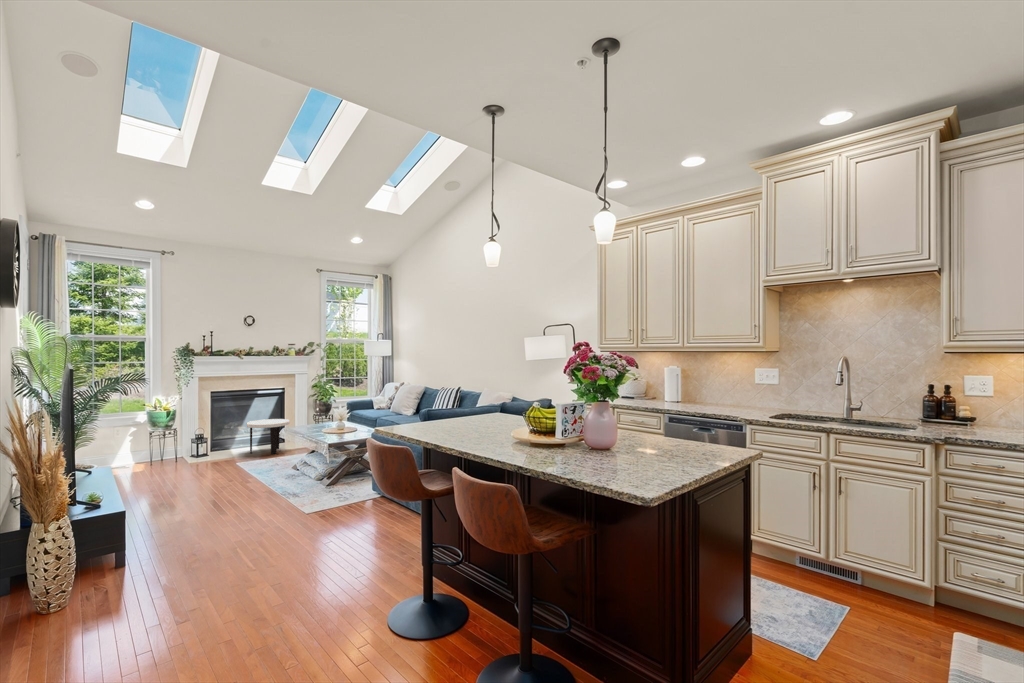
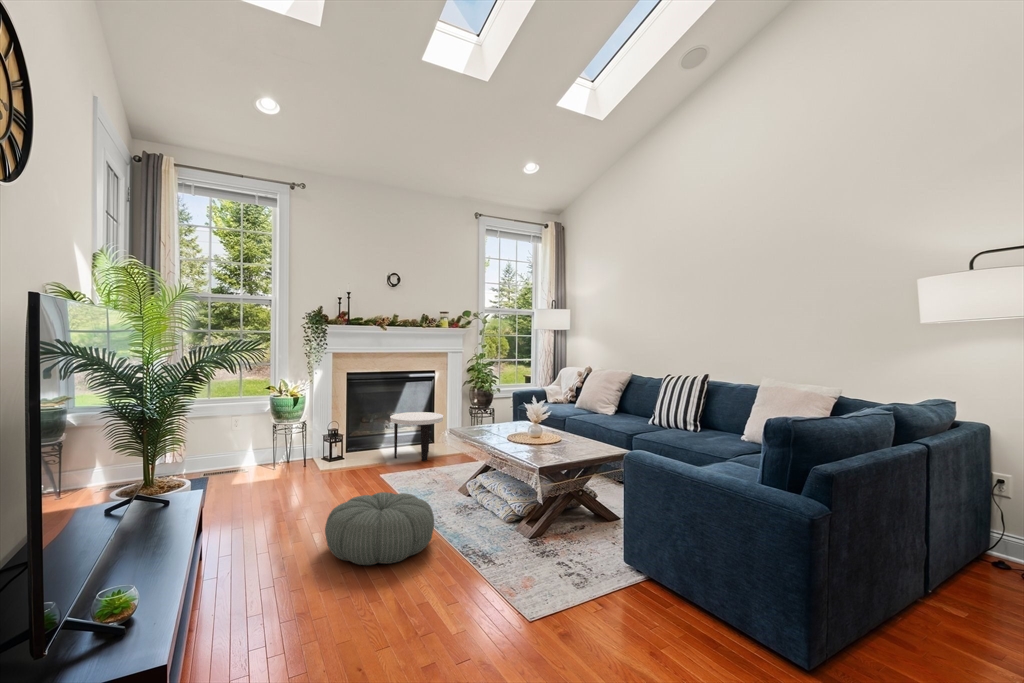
pouf: none [189,466,263,505] -> present [325,492,434,565]

